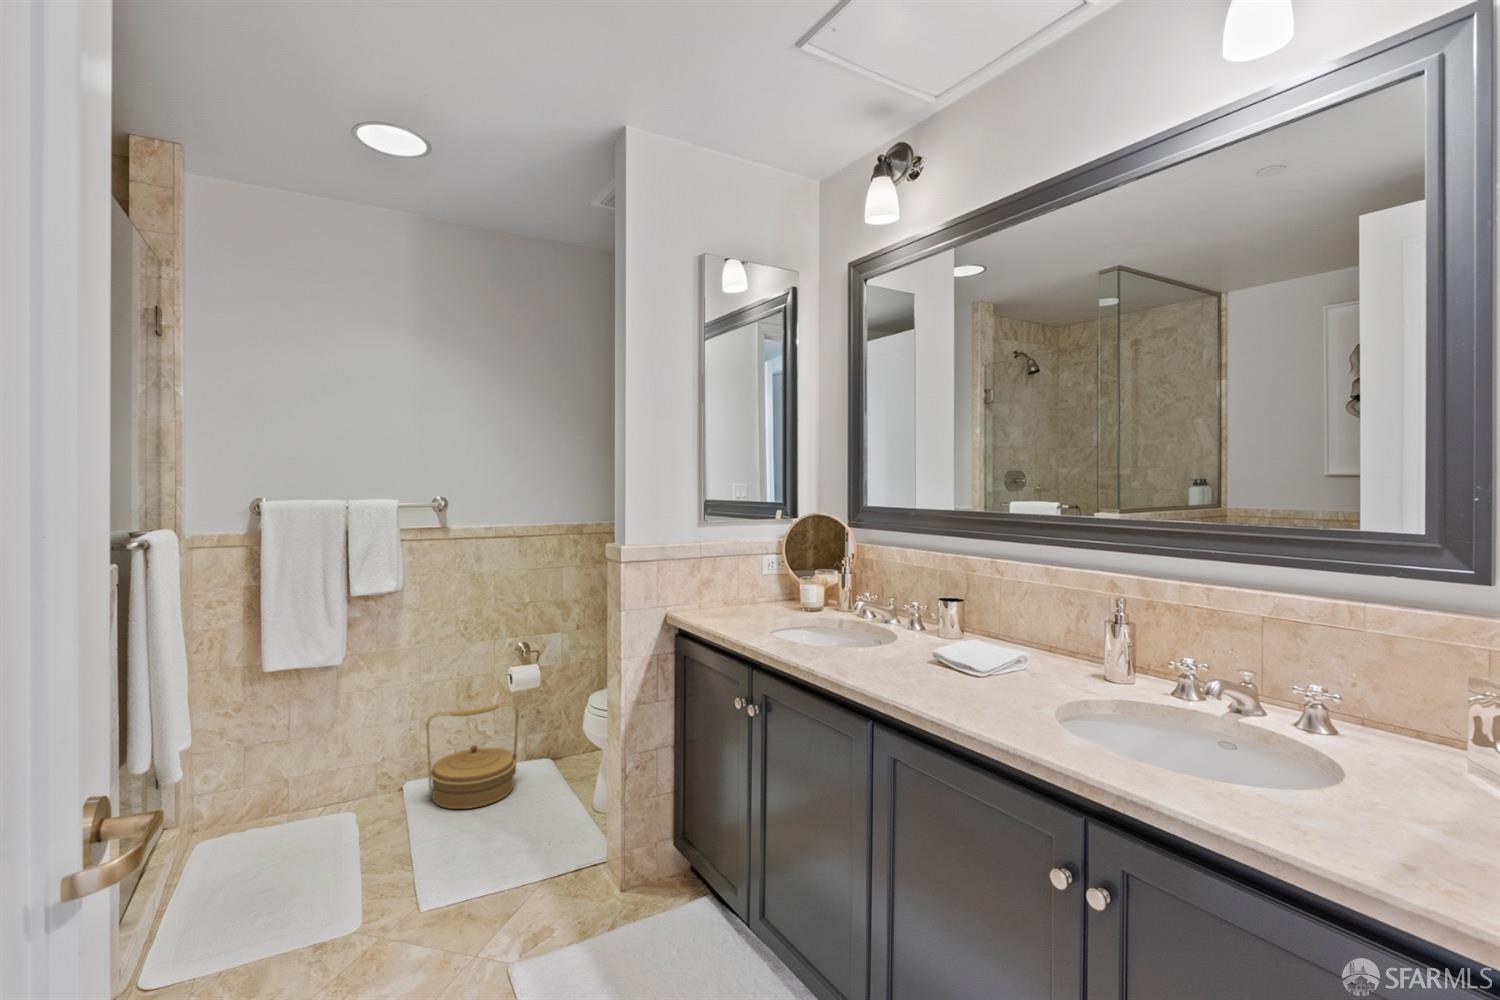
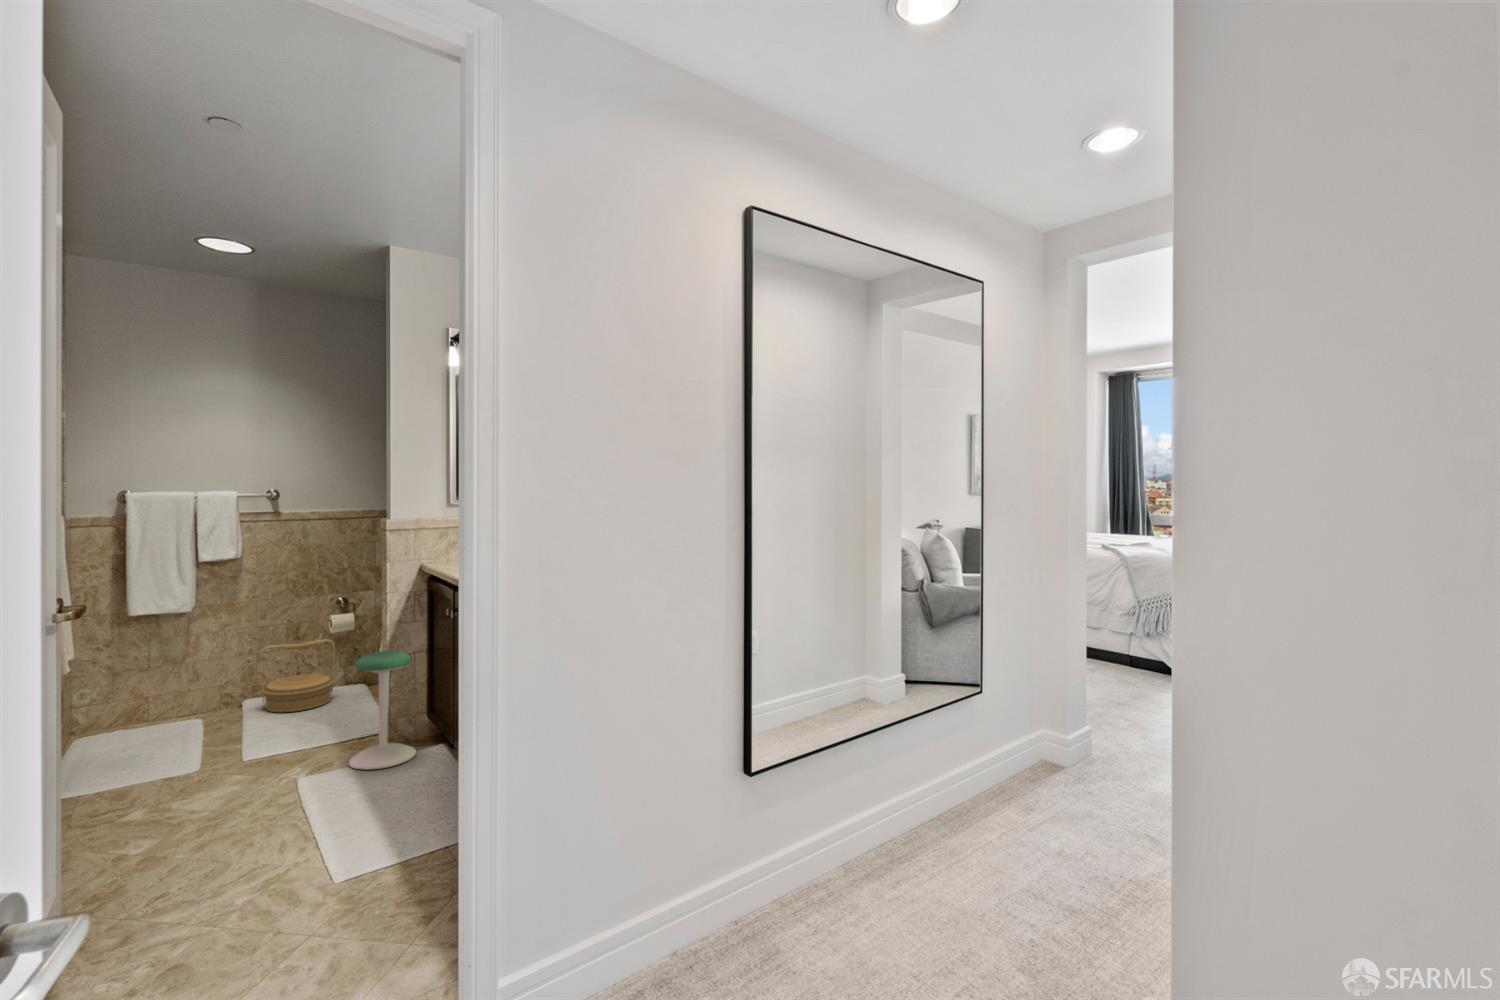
stool: none [574,753,670,958] -> present [349,650,416,770]

